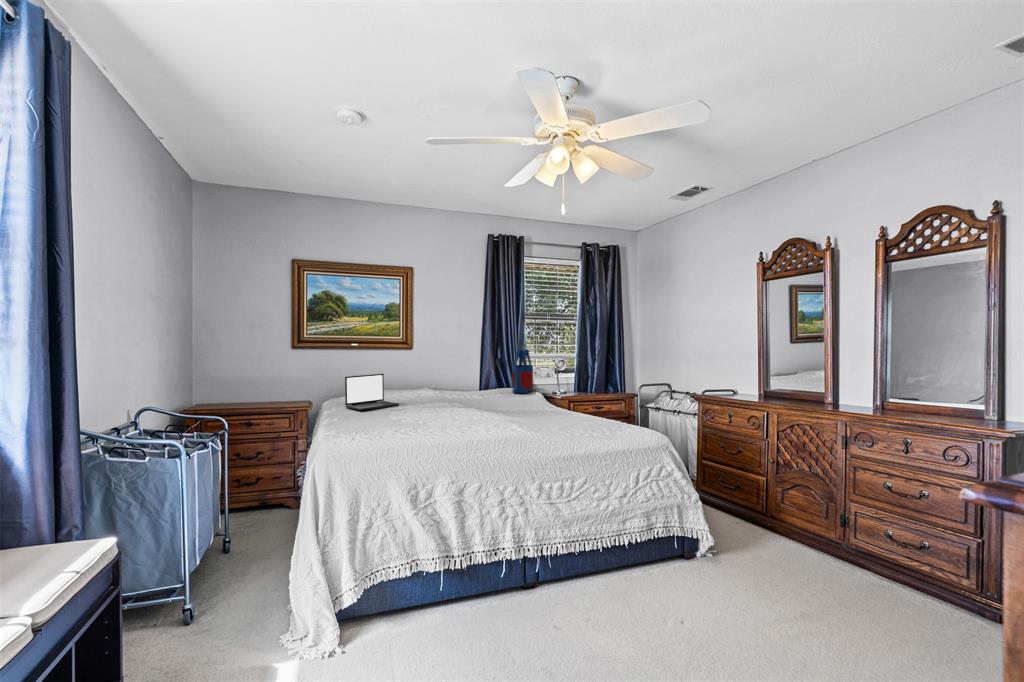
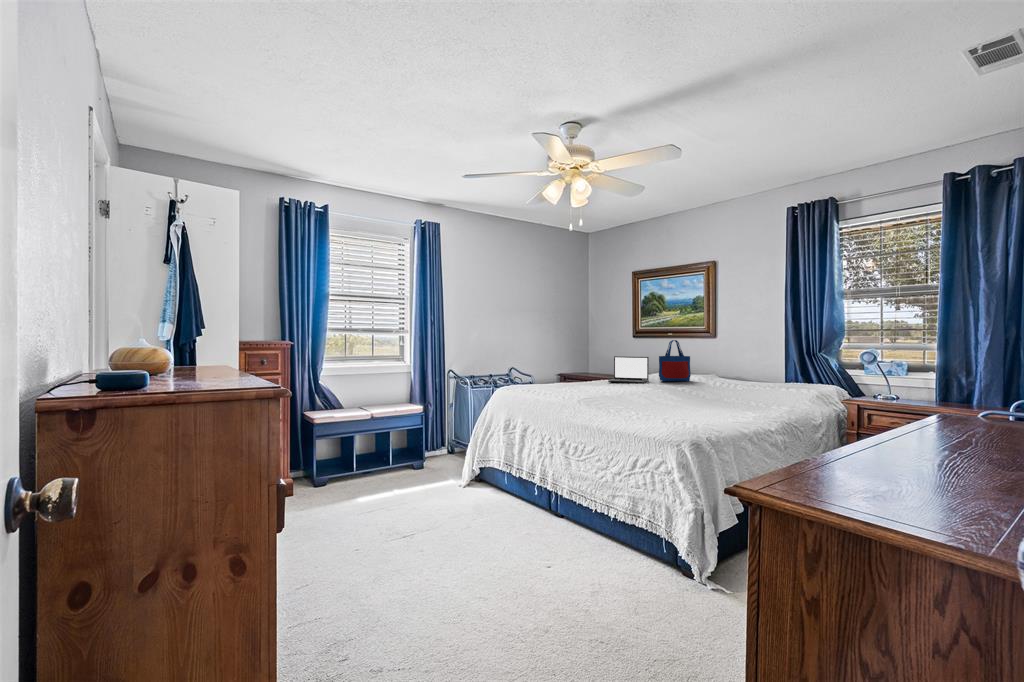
tote bag: present [512,349,534,393] -> present [659,340,691,382]

